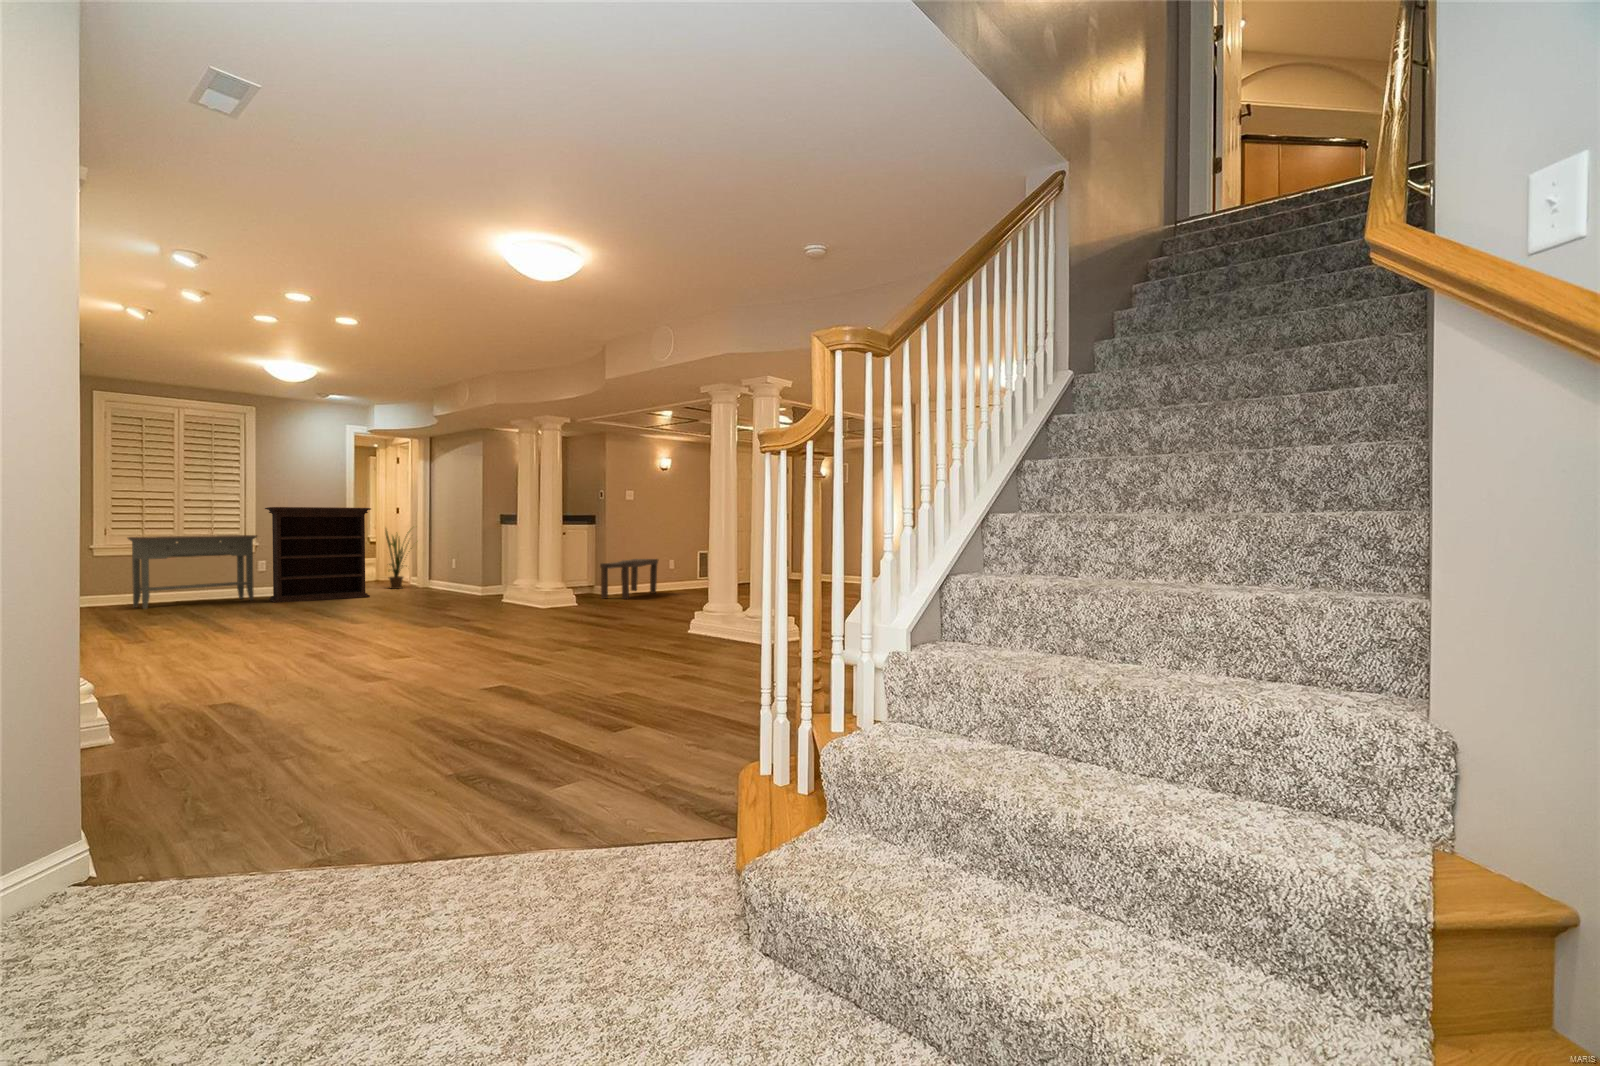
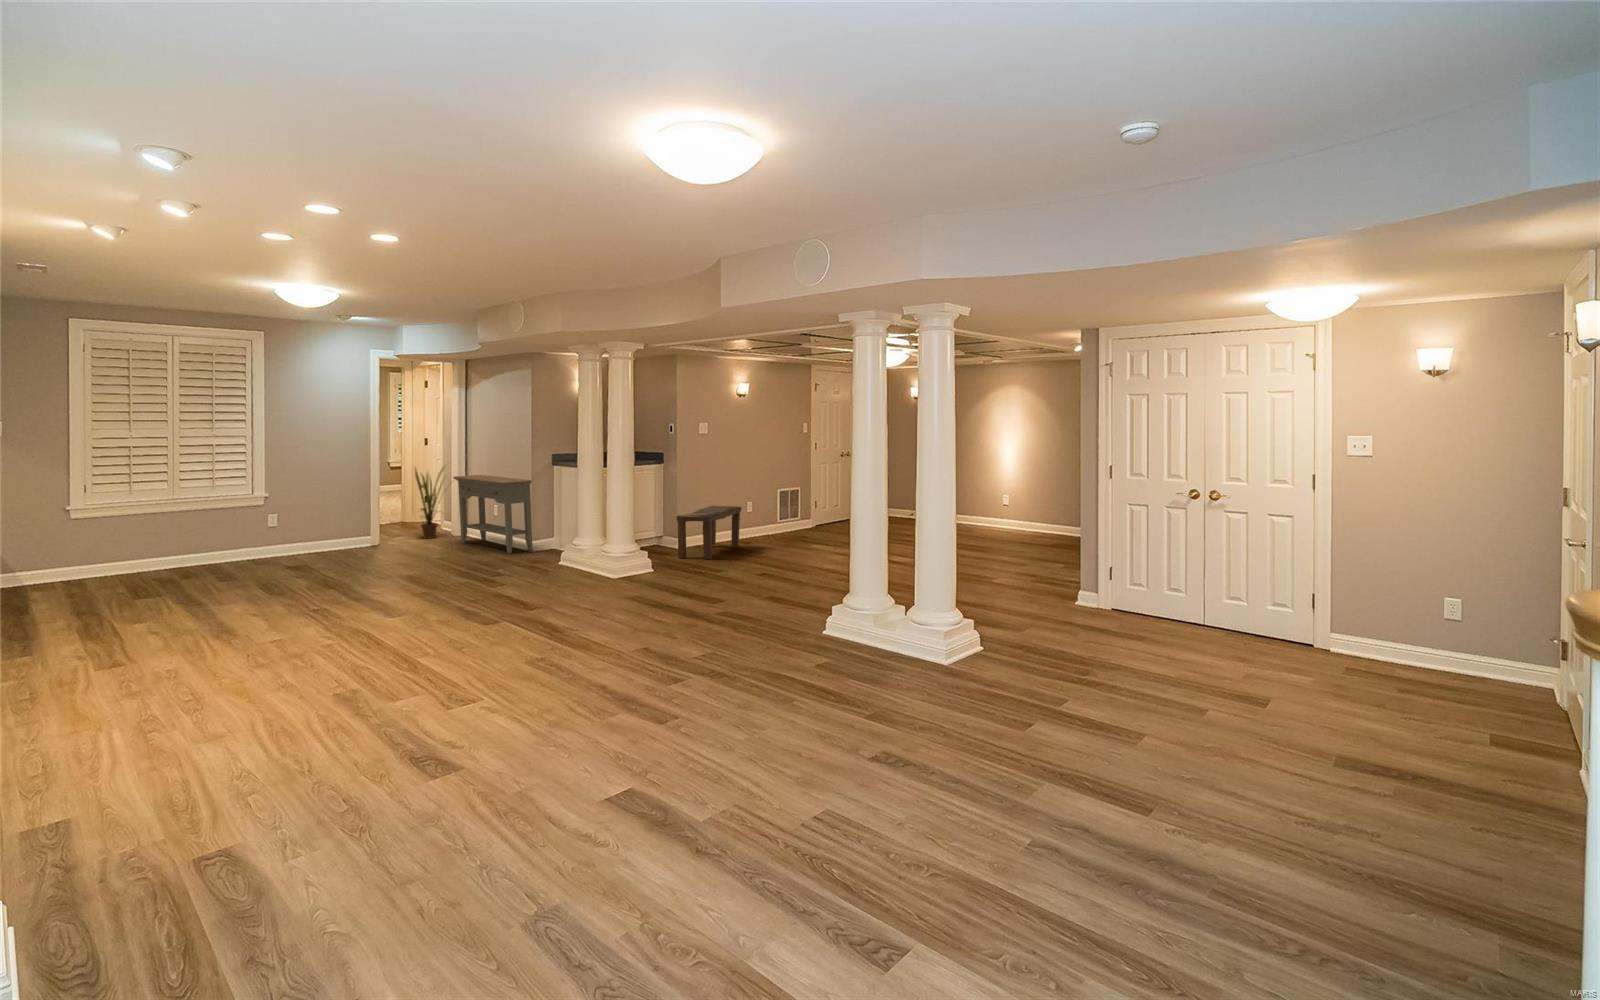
bookshelf: present [265,507,371,603] -> none [275,448,404,568]
console table: present [128,535,257,609] -> present [453,475,532,554]

